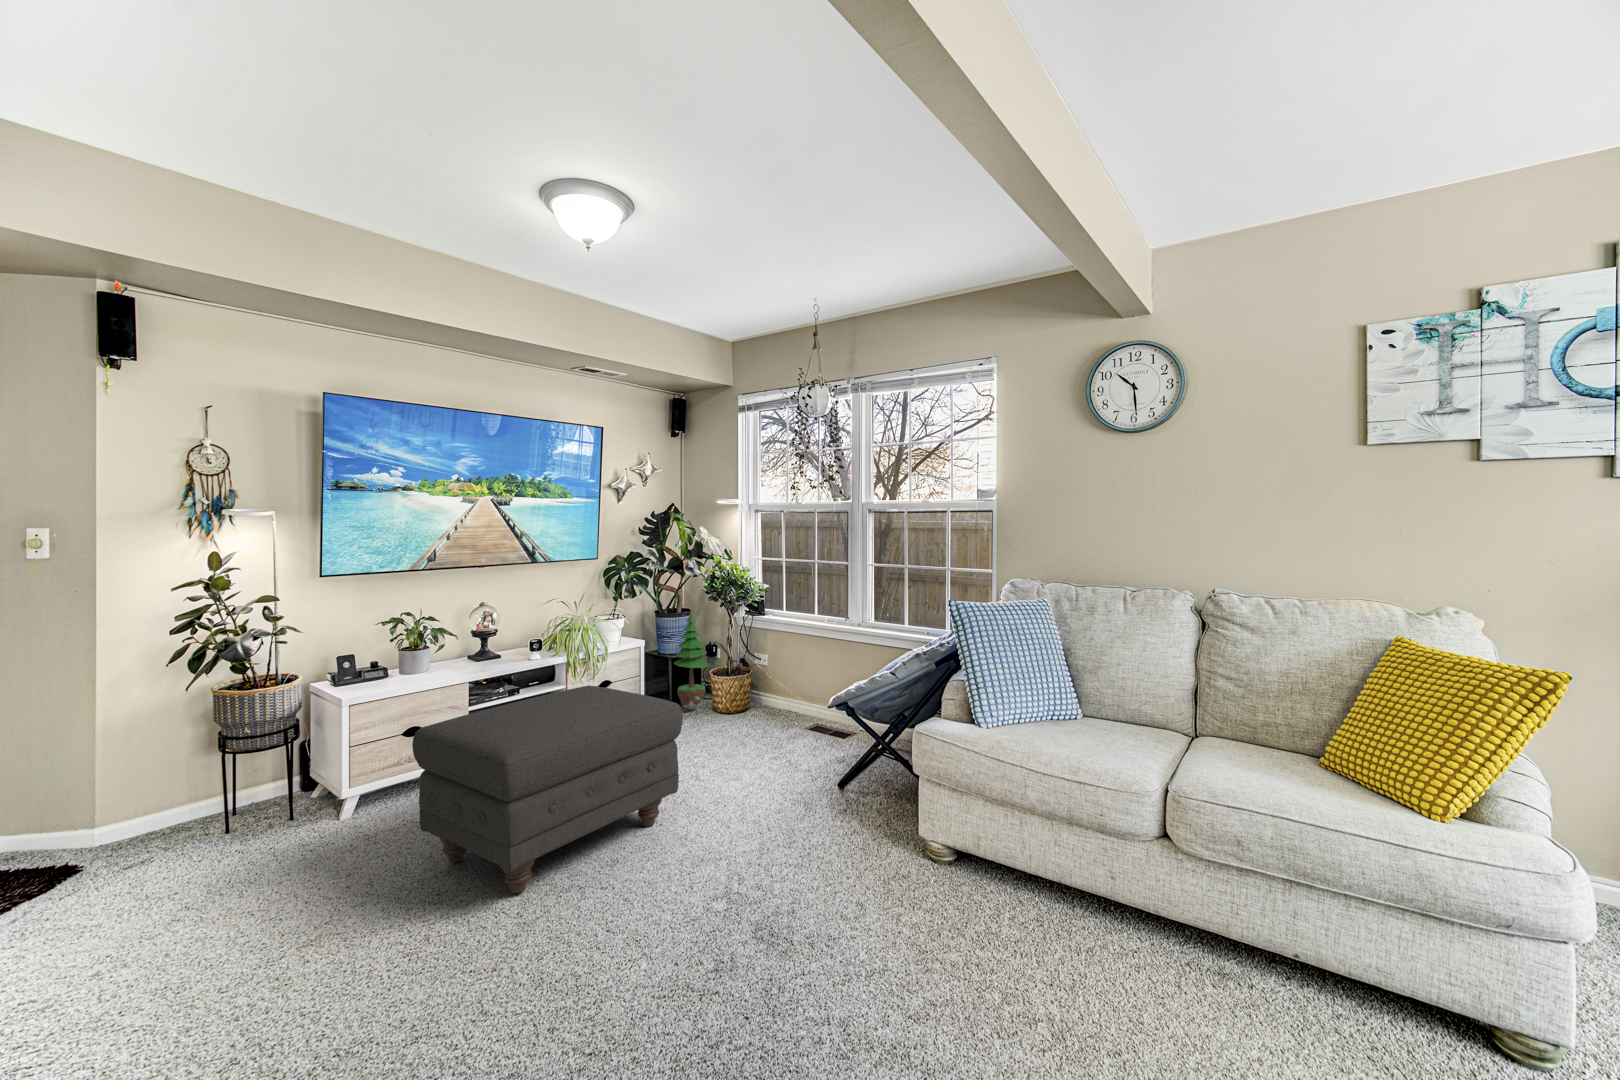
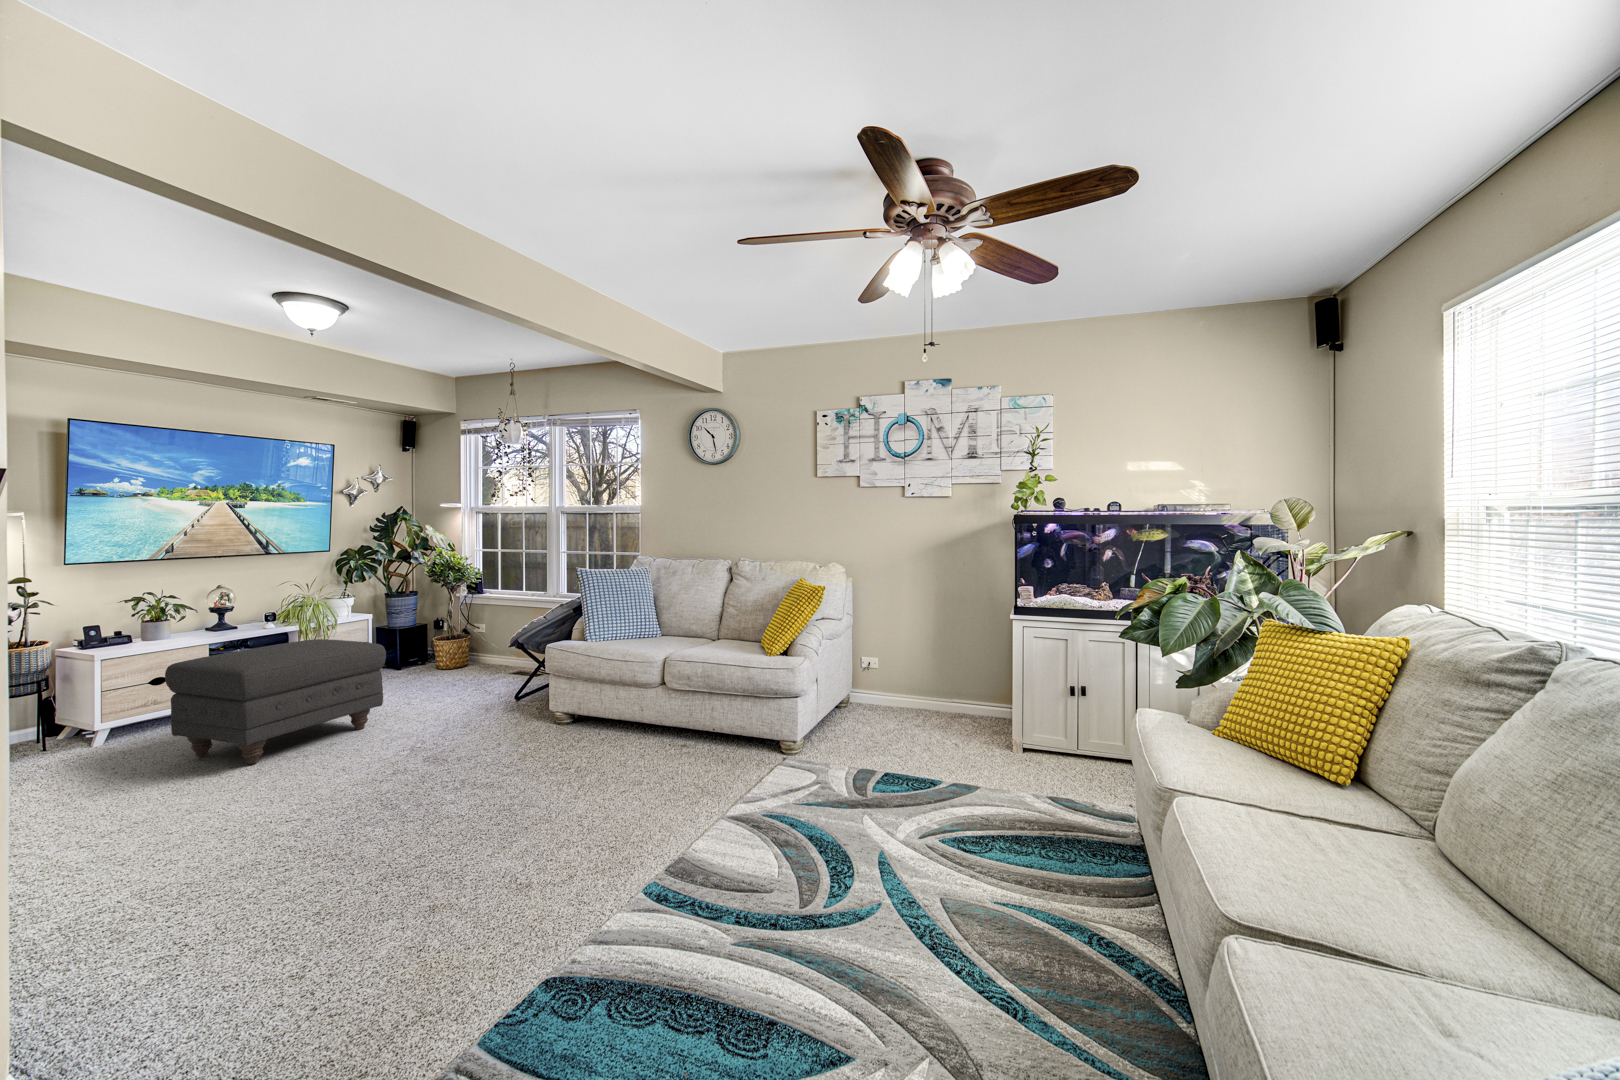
potted tree: present [674,614,708,711] -> none [399,593,431,670]

